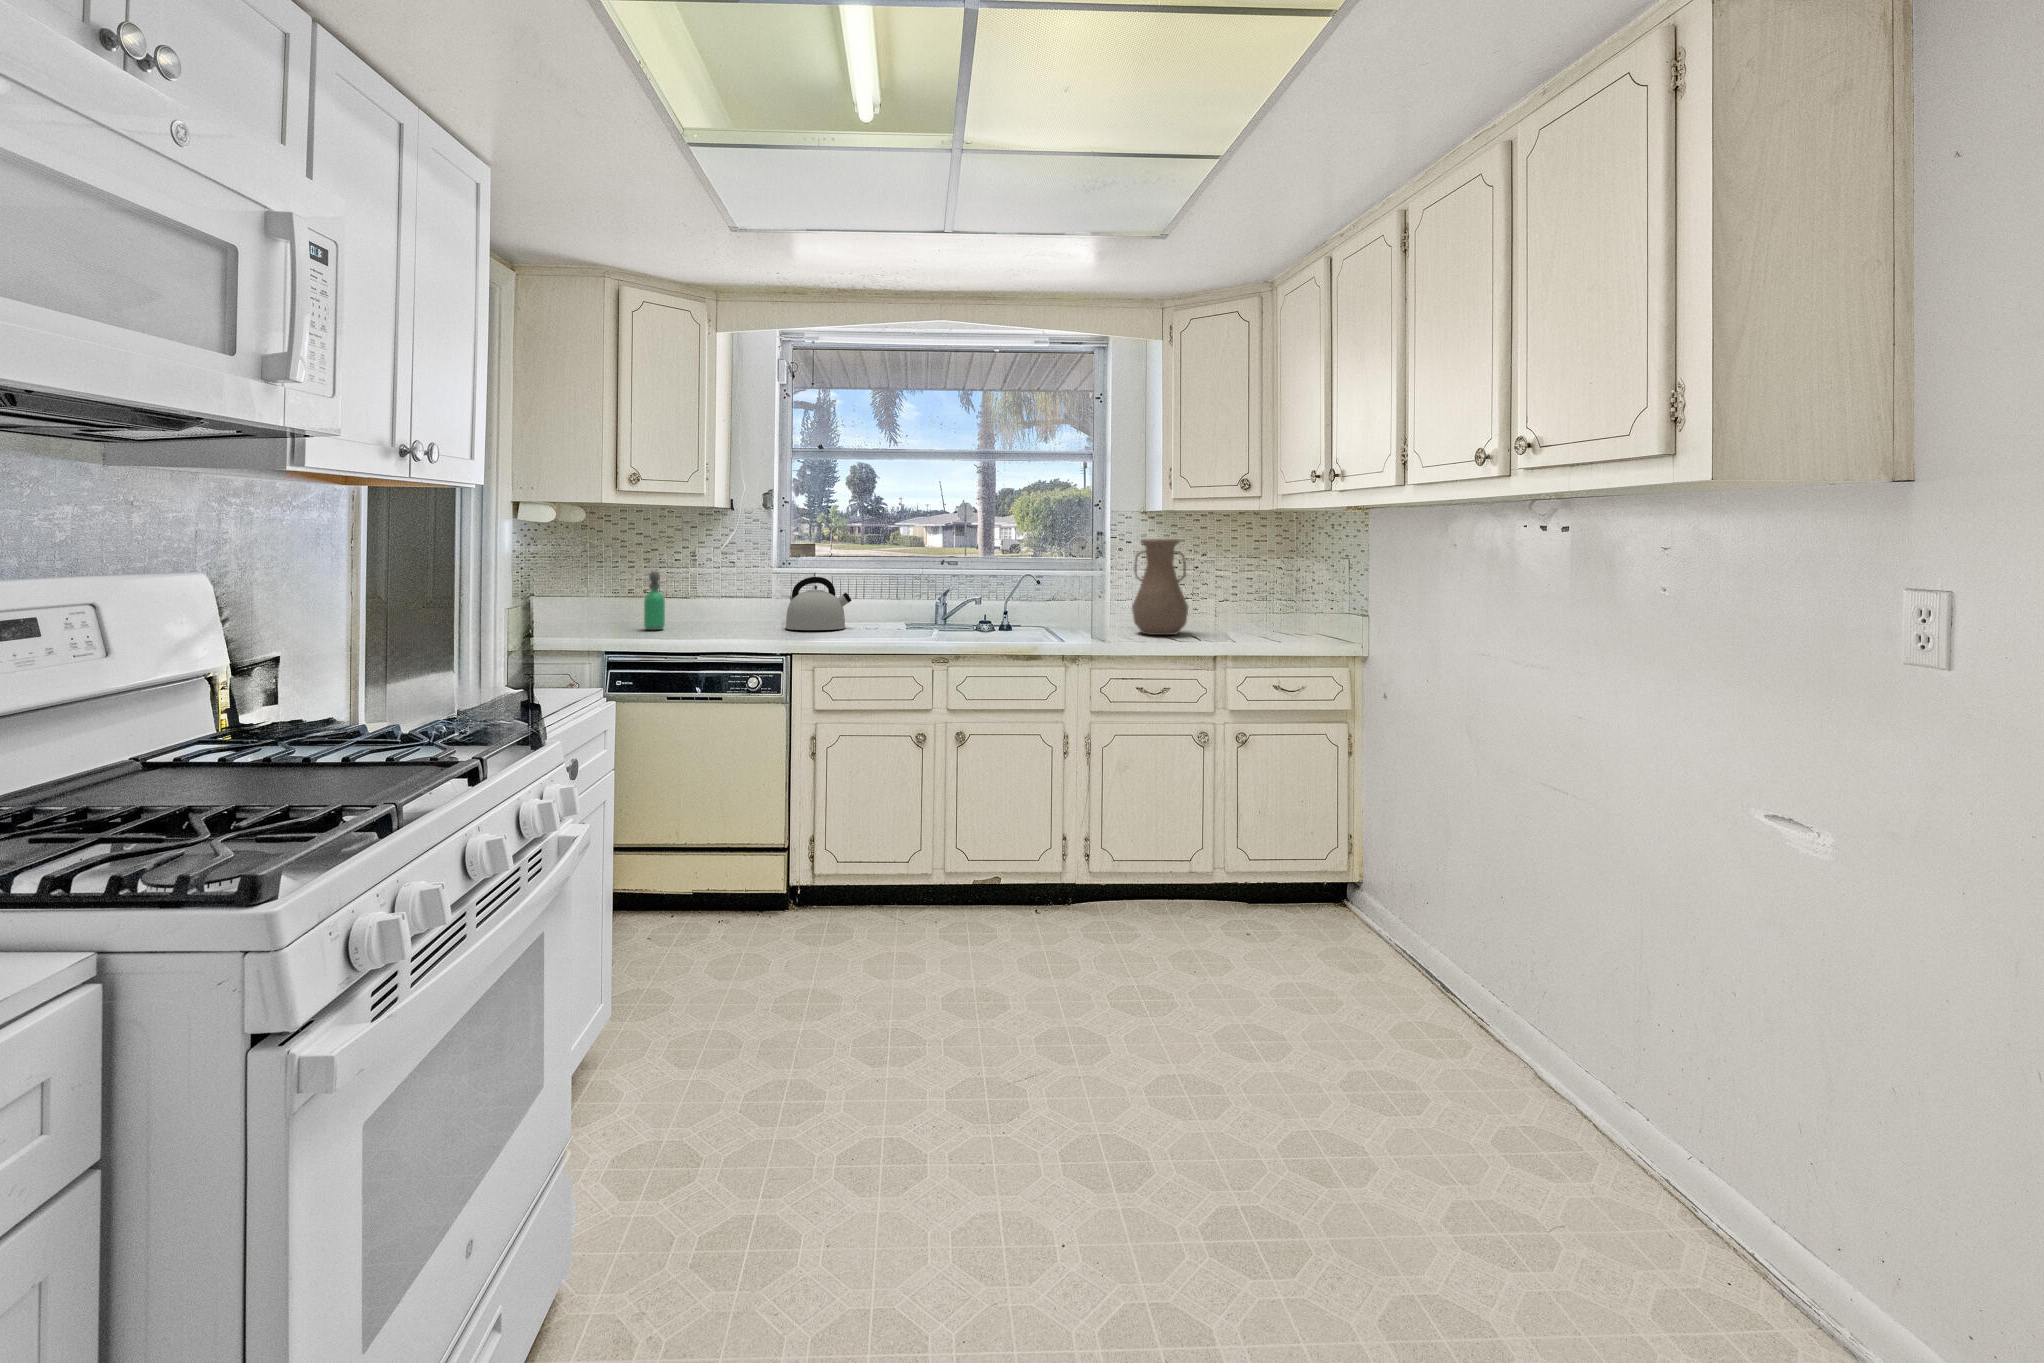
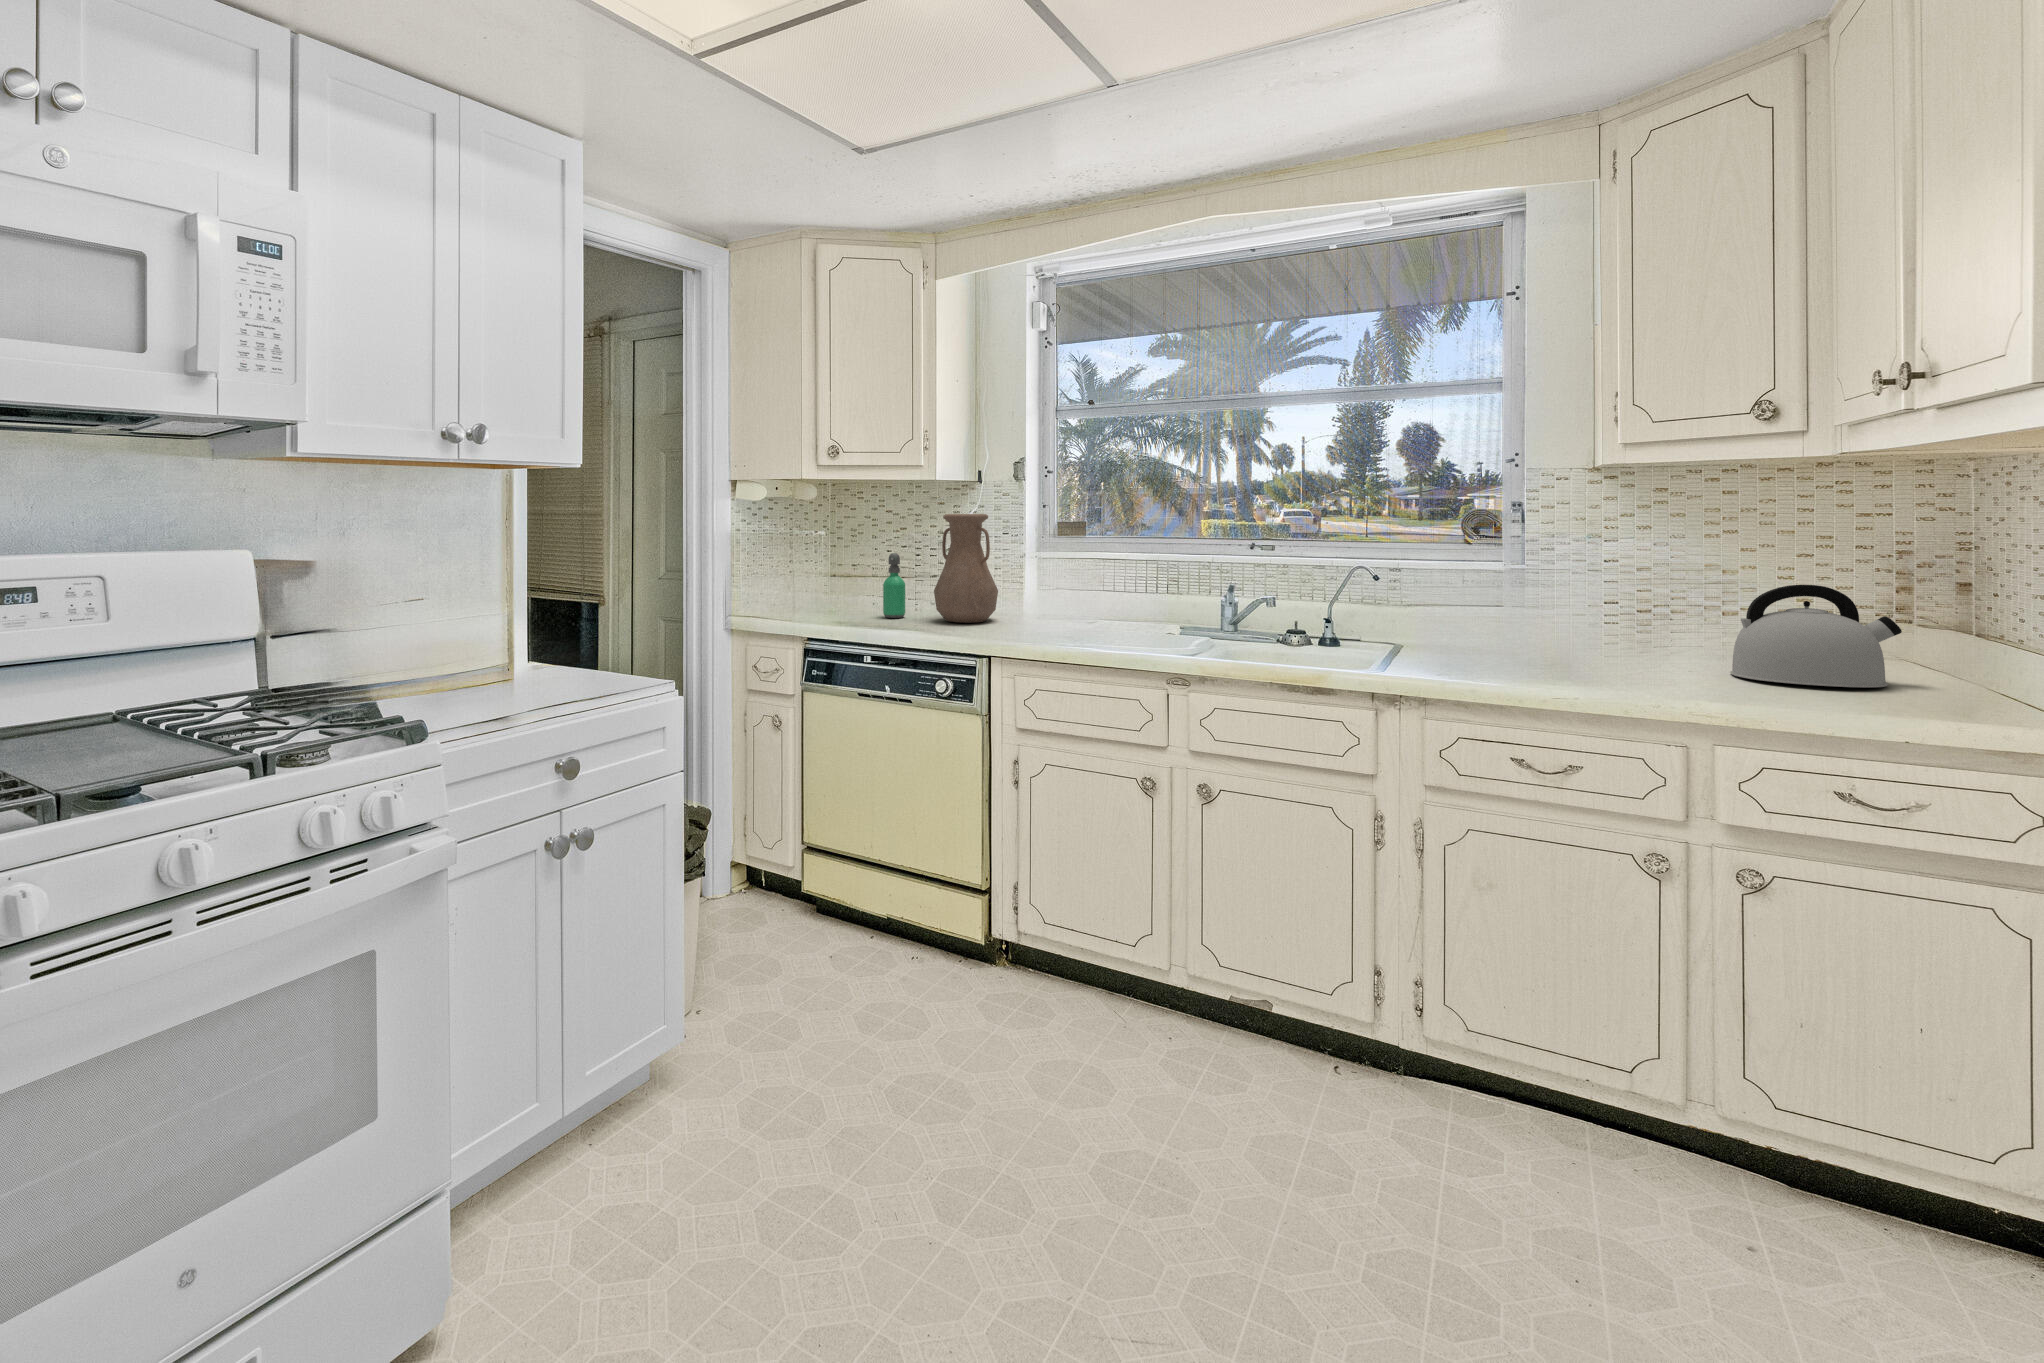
vase: present [1132,539,1189,635] -> present [934,514,998,623]
kettle: present [785,577,851,630] -> present [1730,585,1902,687]

